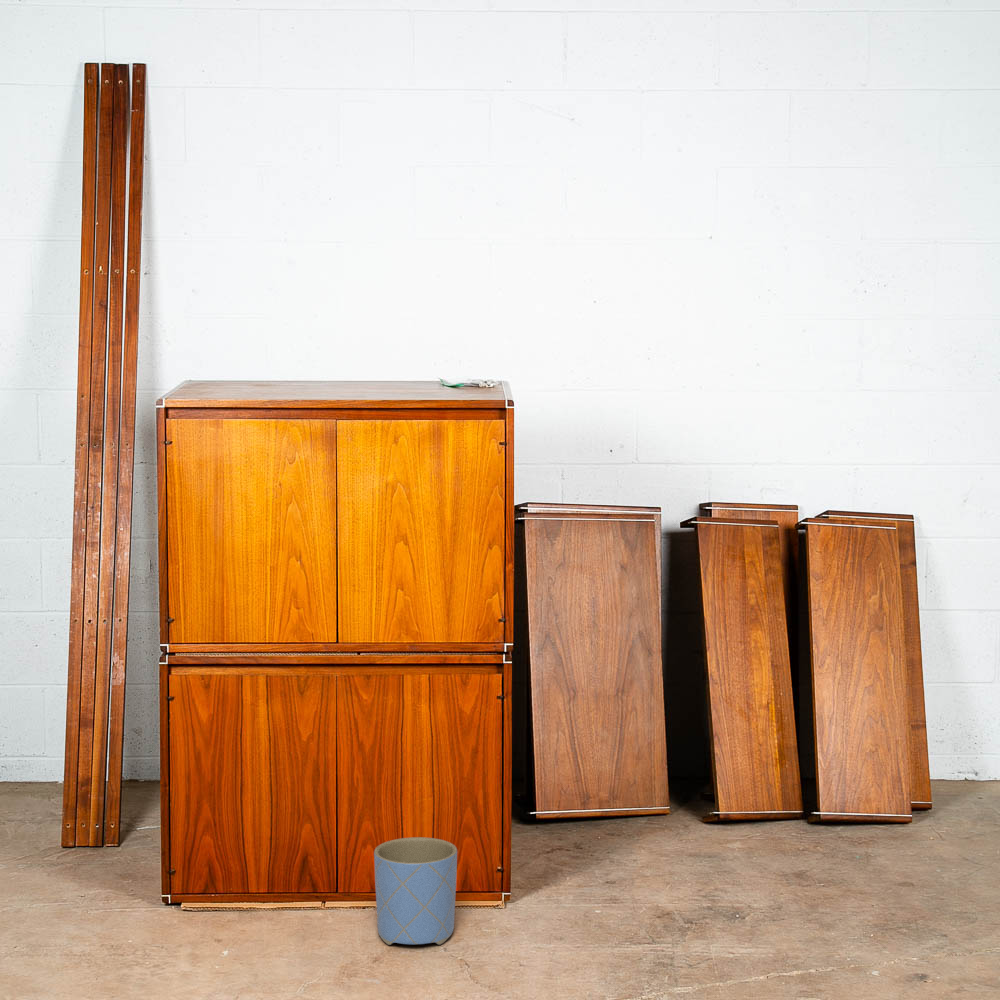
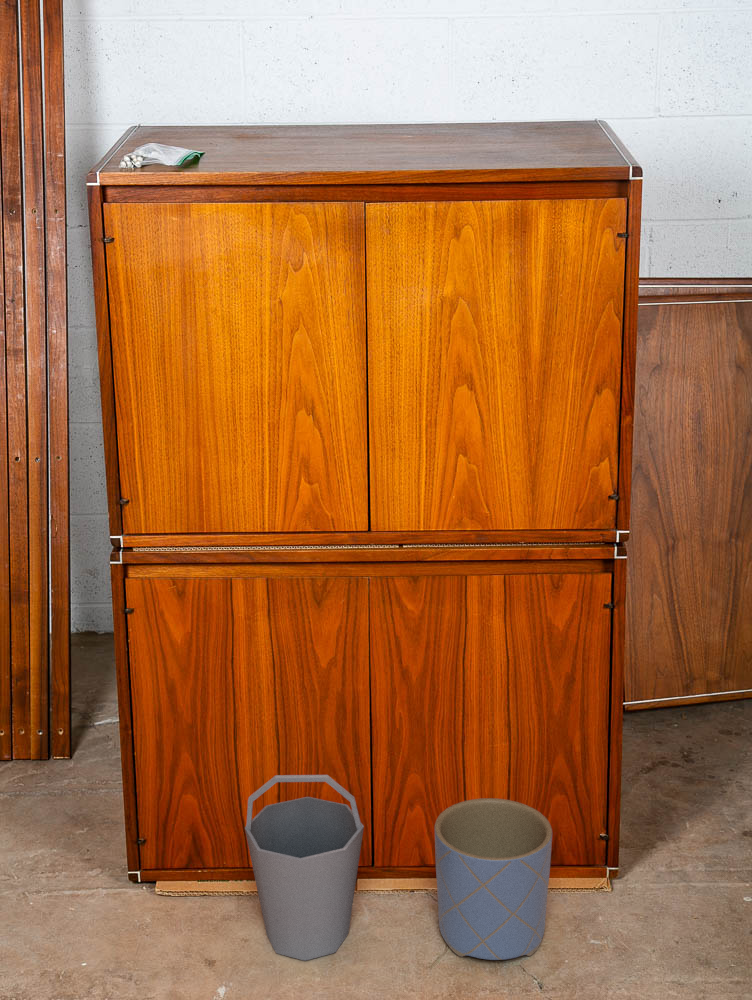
bucket: none [239,809,324,947] -> present [245,775,364,961]

